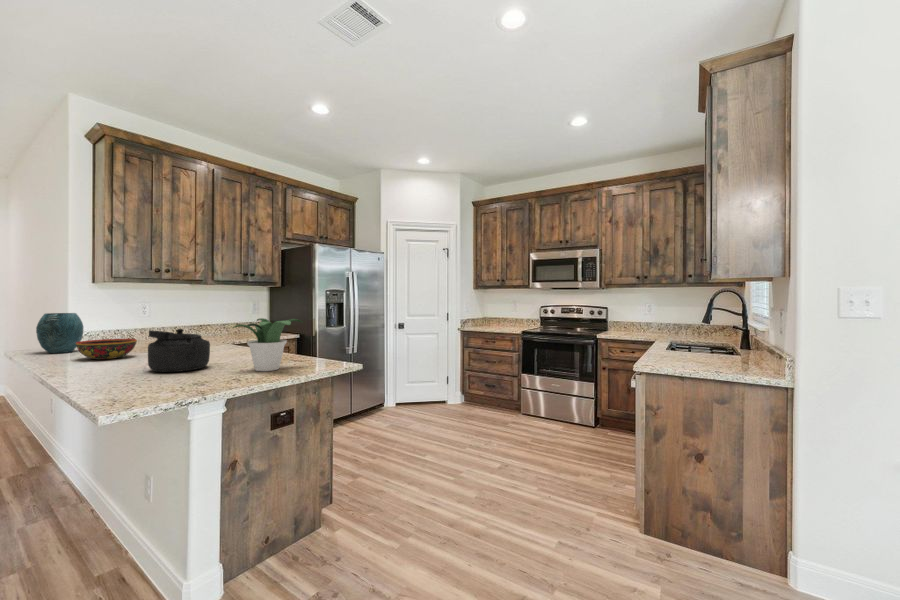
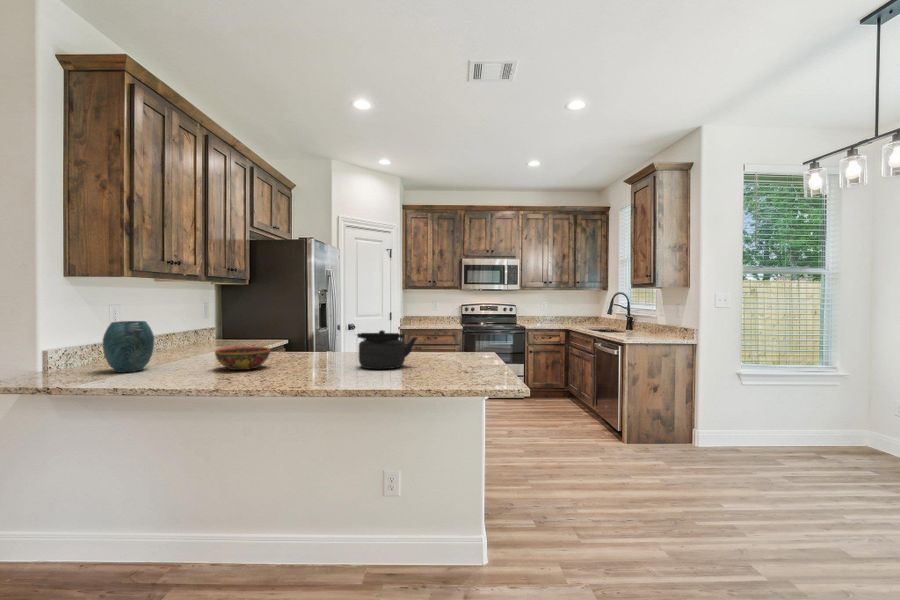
potted plant: present [233,318,303,371] -> none [423,318,480,362]

